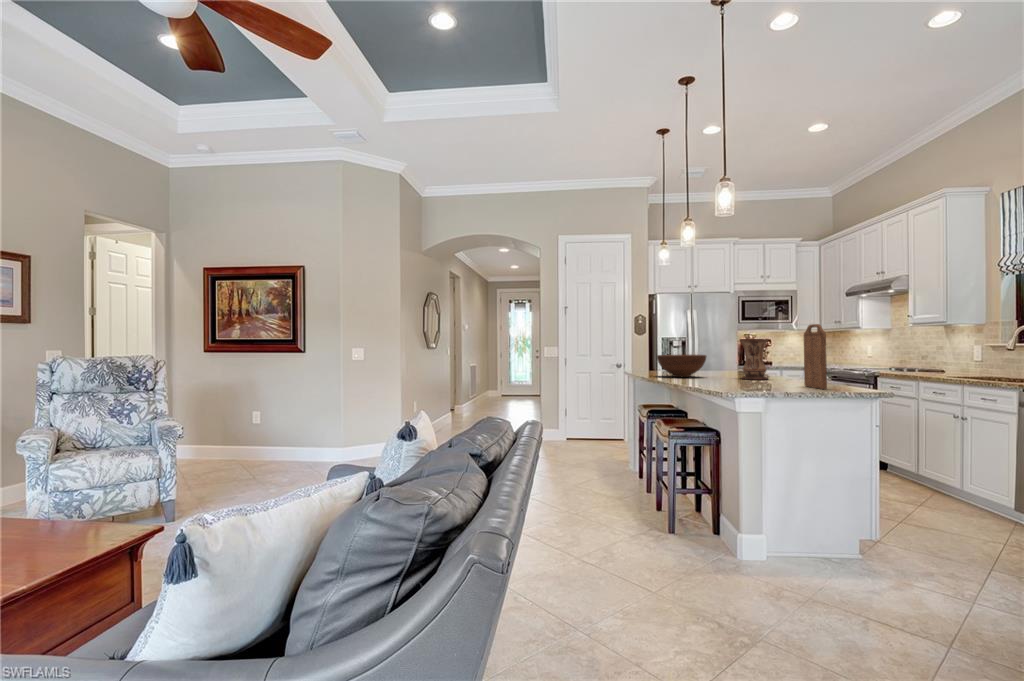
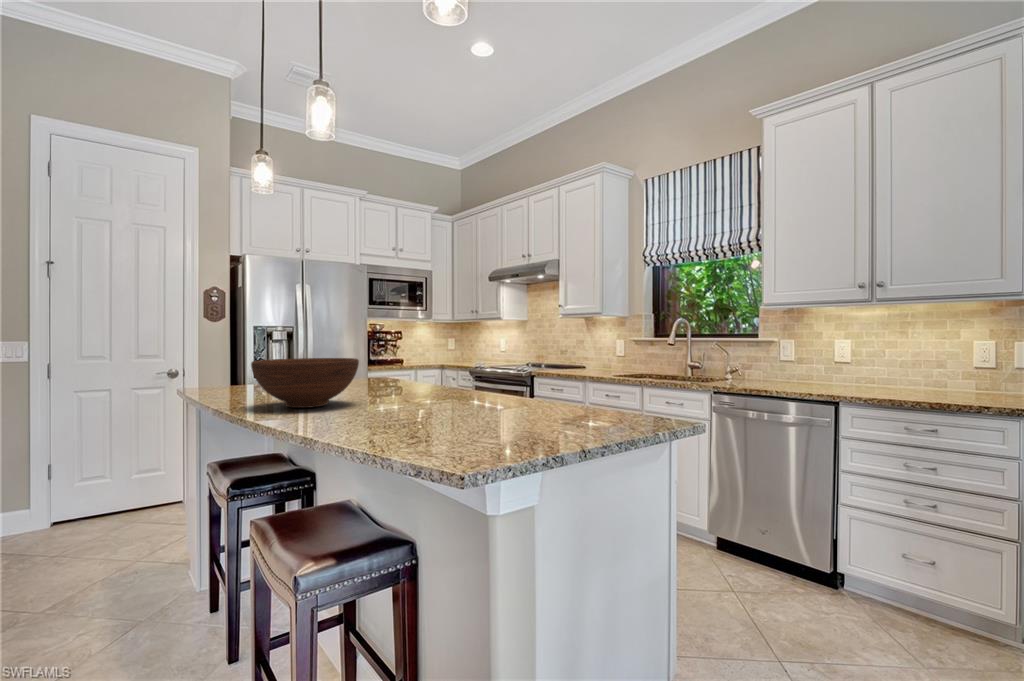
cutting board: present [804,324,827,389] -> none [574,297,637,432]
vase: present [740,339,768,380] -> none [421,328,470,405]

